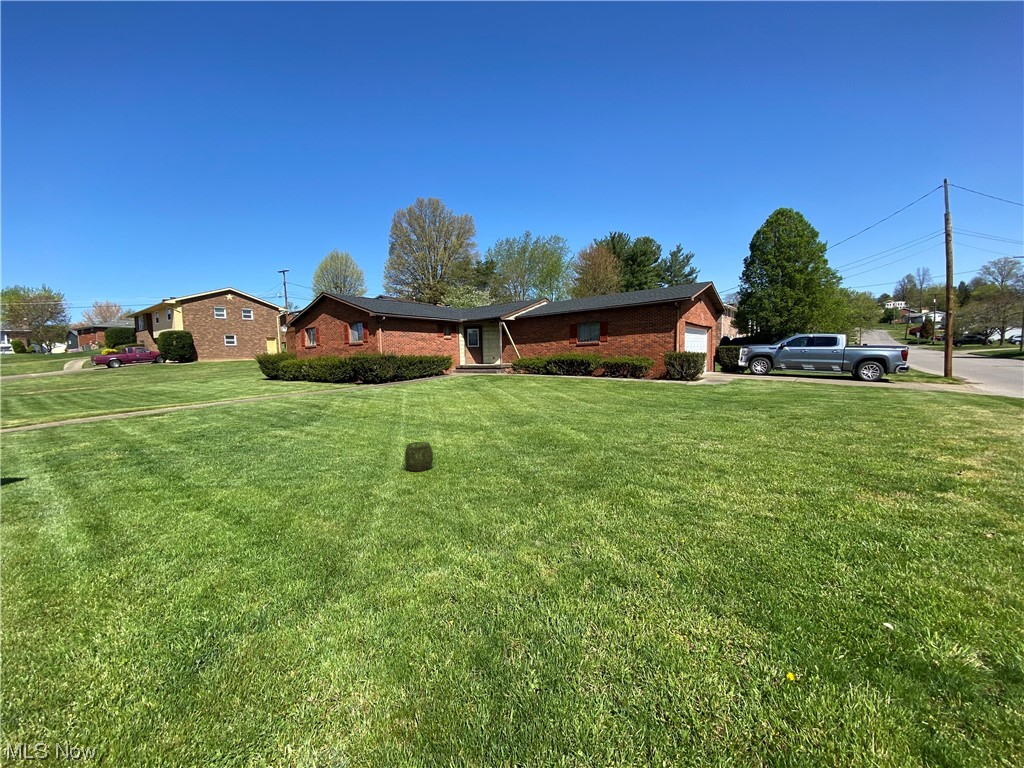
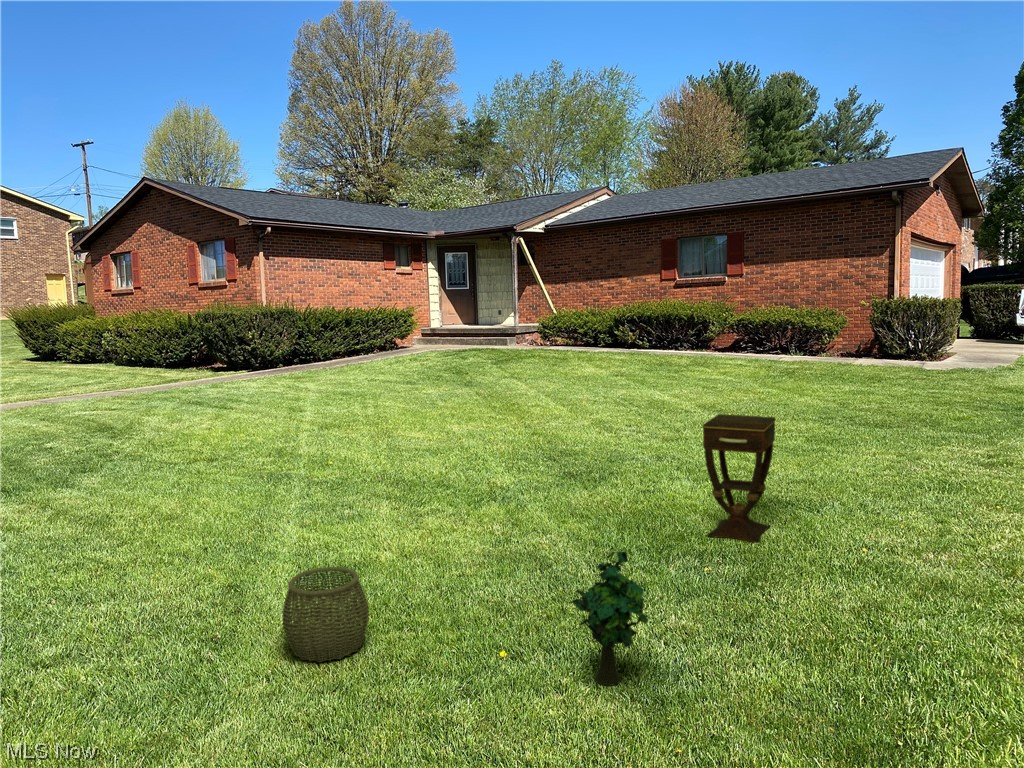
side table: none [557,395,585,442] -> present [702,414,776,543]
decorative plant: none [498,432,524,476] -> present [569,552,648,686]

